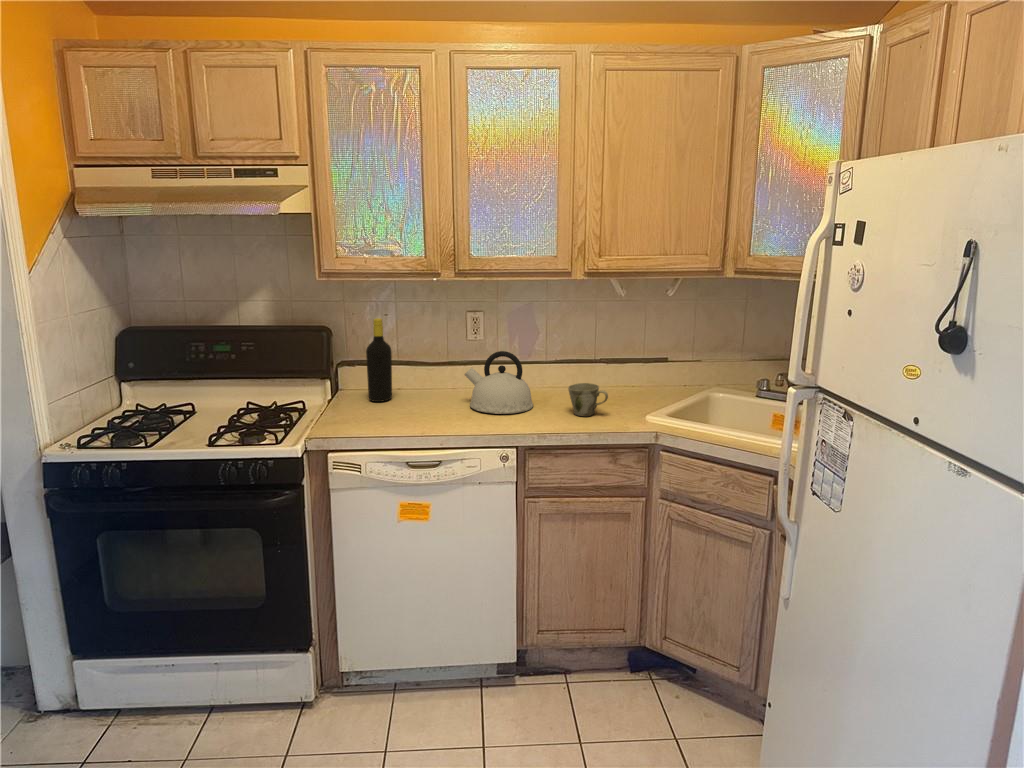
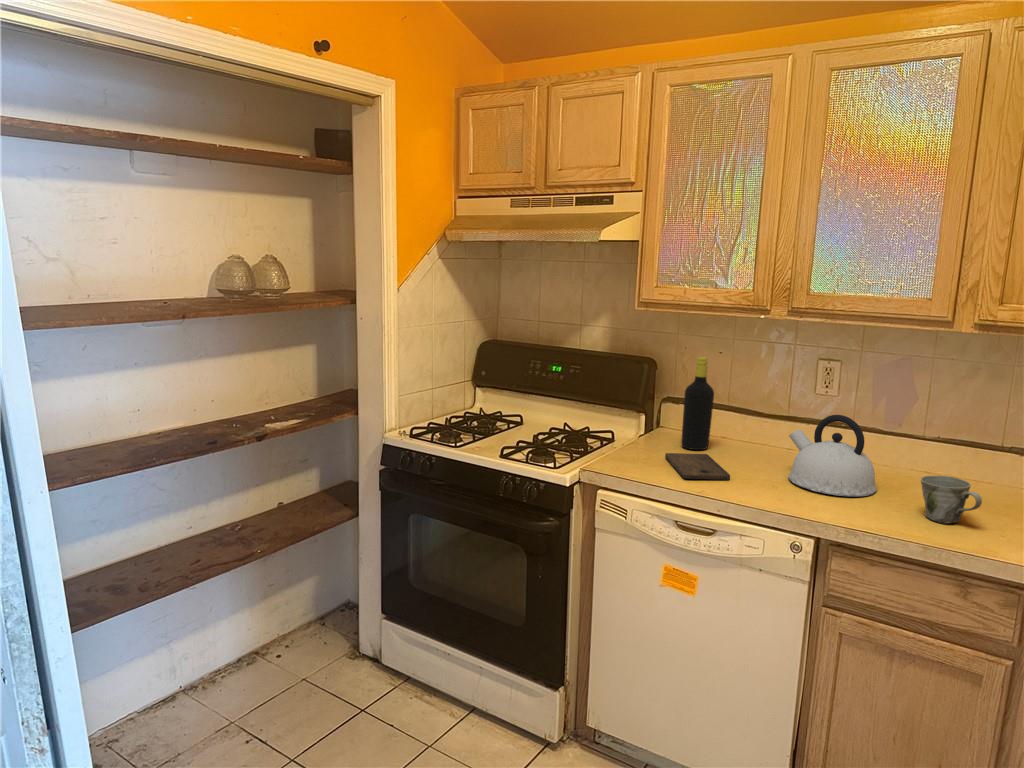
cutting board: none [366,403,432,426] -> present [665,453,730,480]

